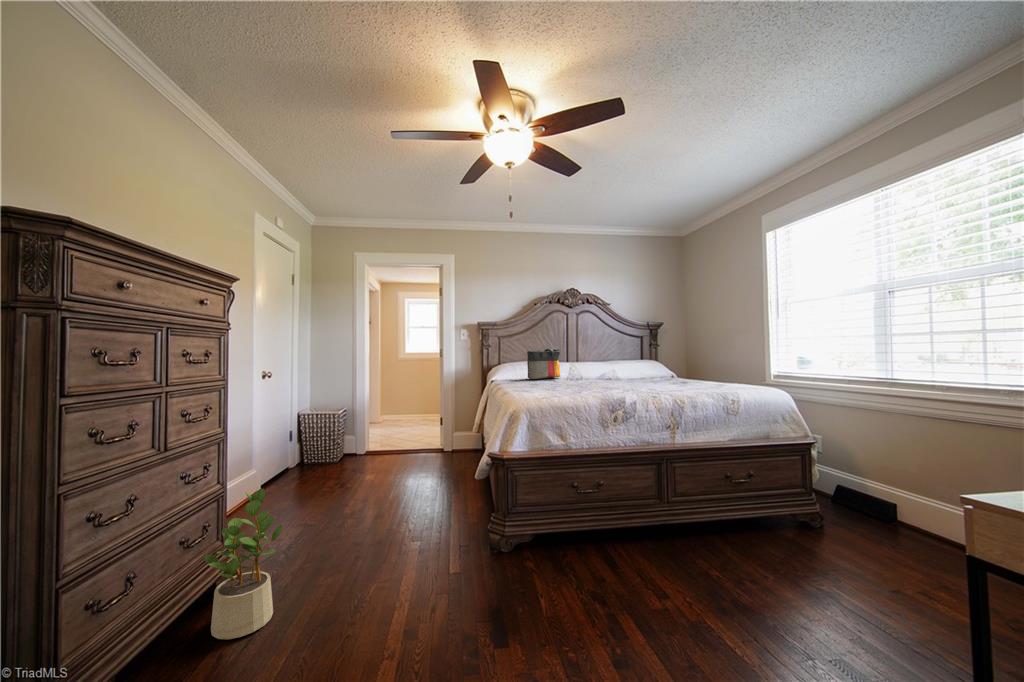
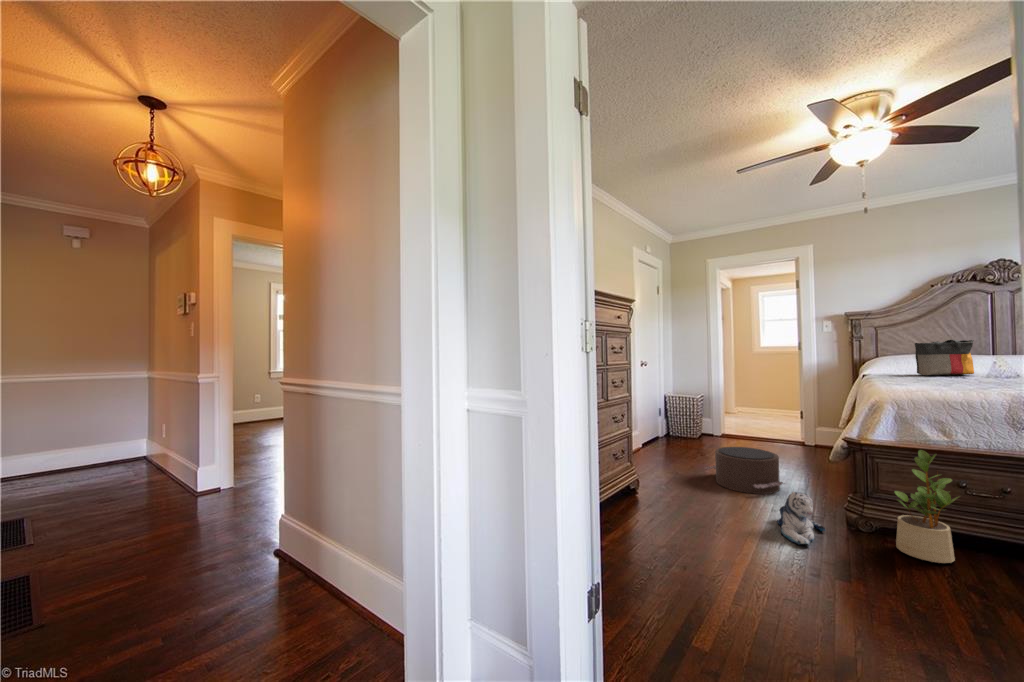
pouf: none [340,473,431,535] -> present [705,447,783,494]
potted plant: present [204,489,283,639] -> present [894,450,958,563]
plush toy: none [424,532,473,605] -> present [777,492,825,545]

